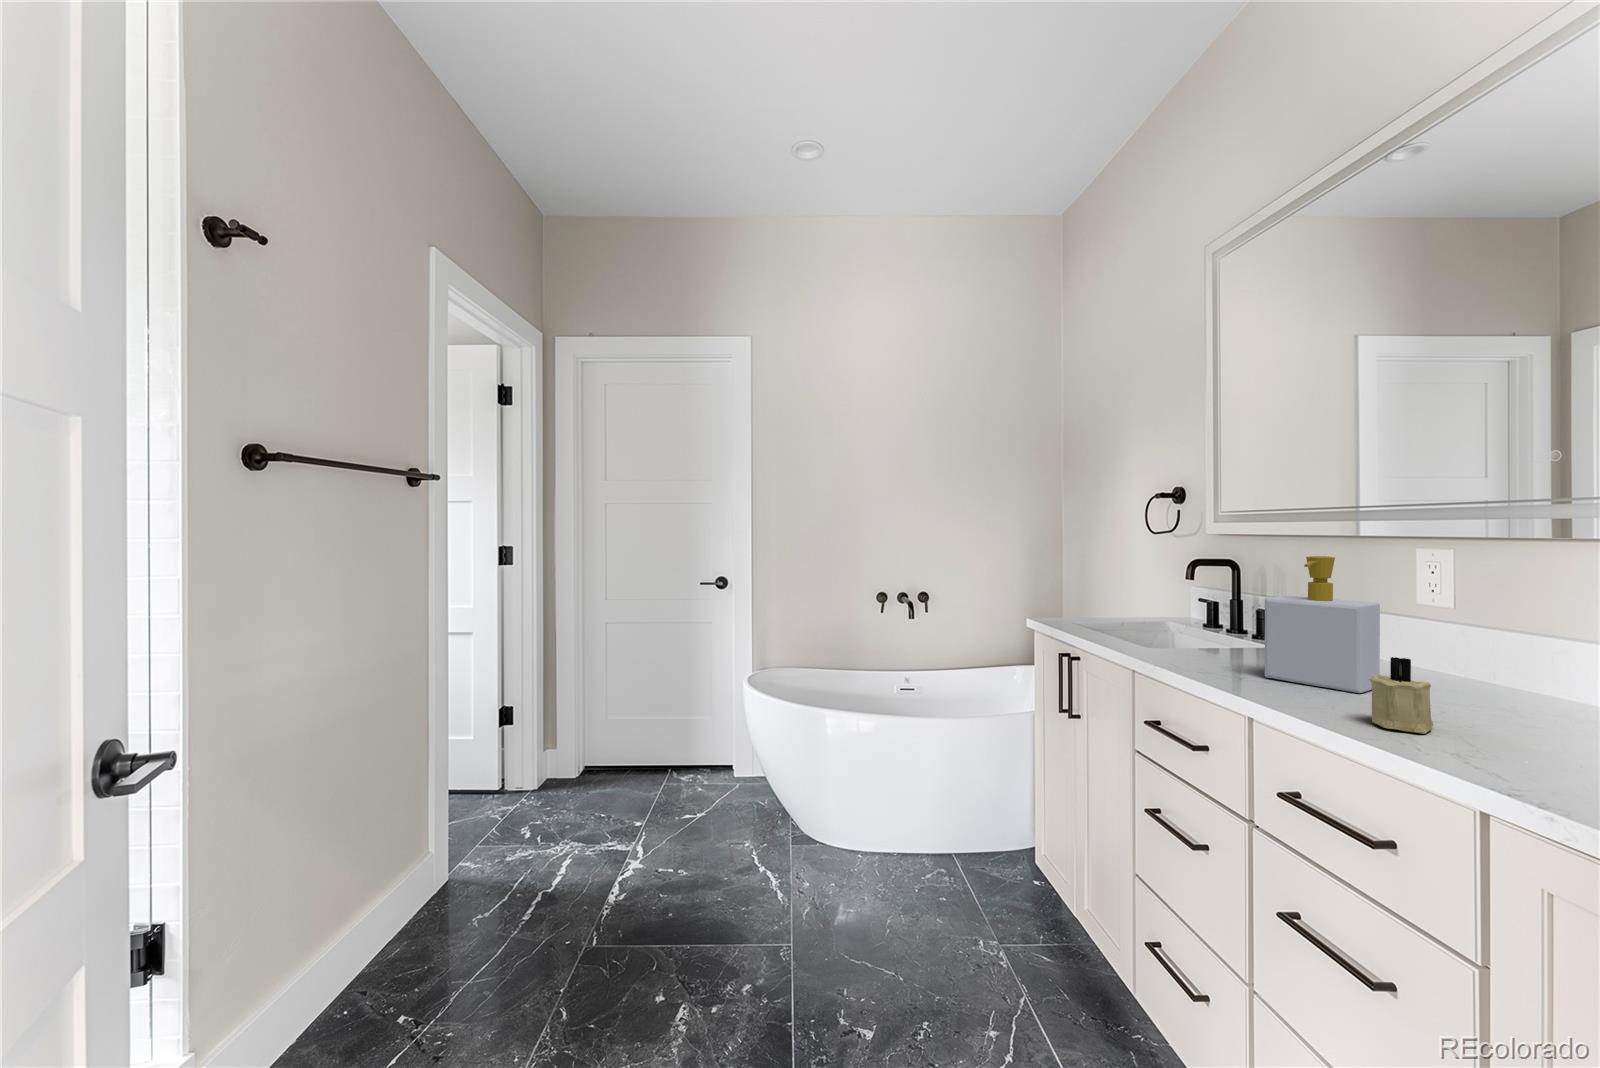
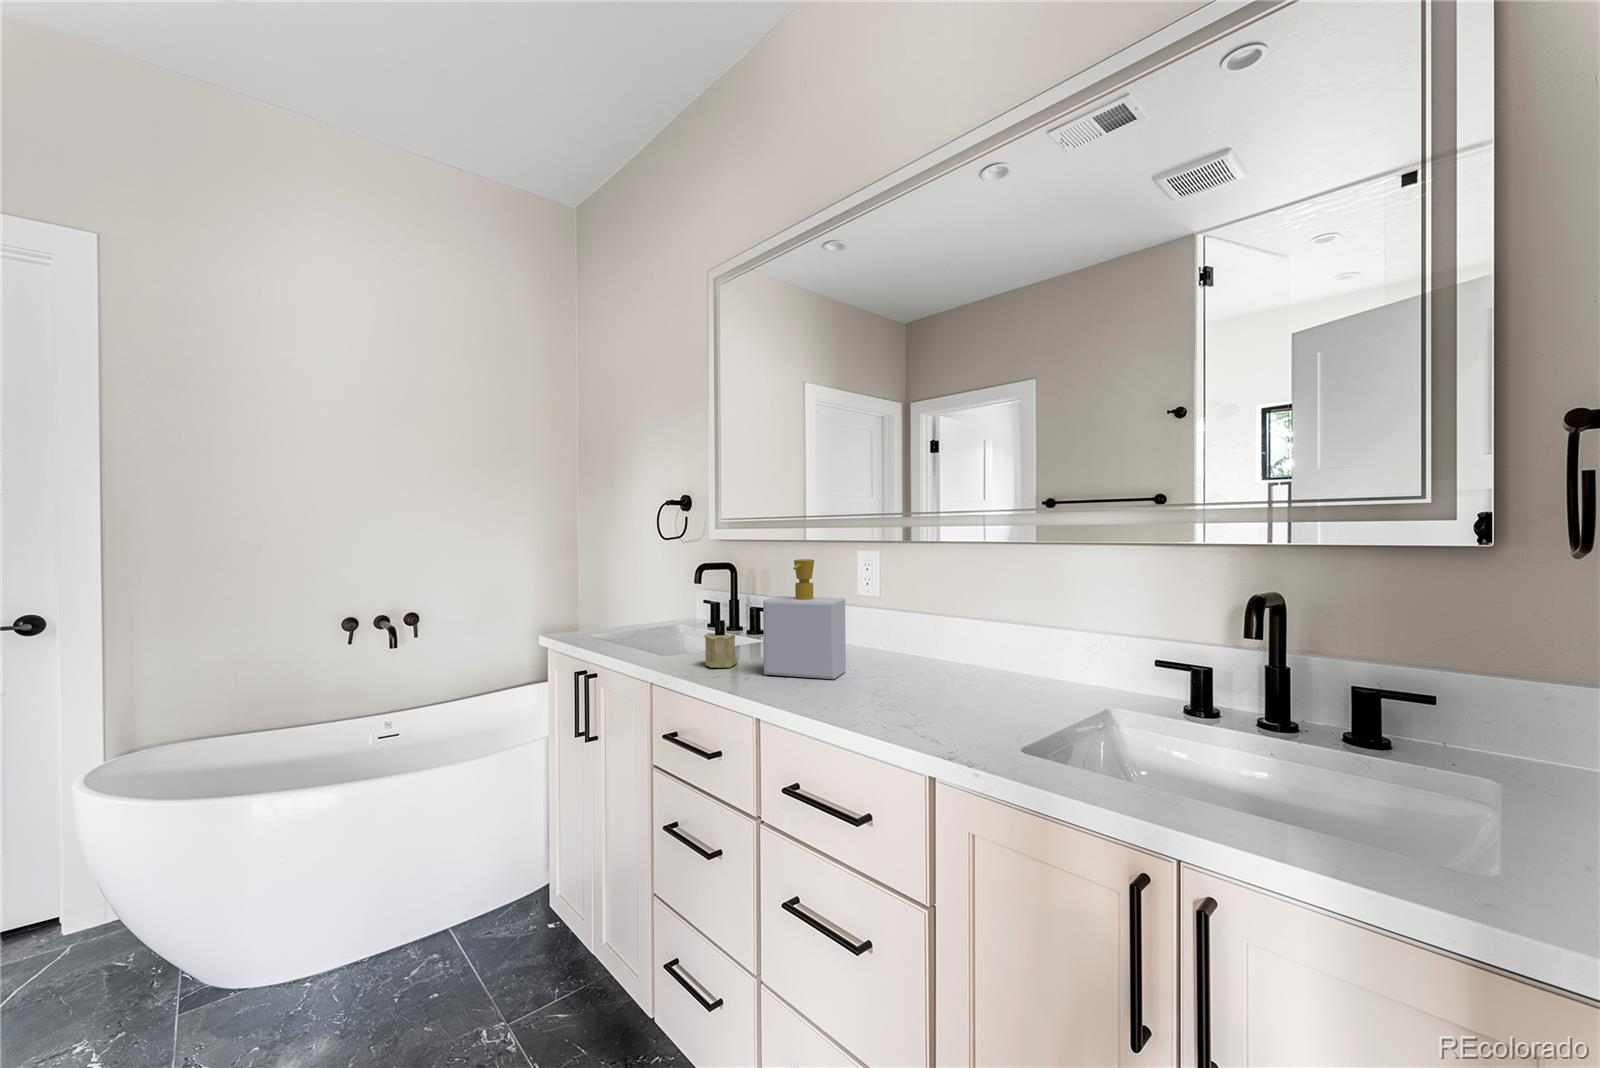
candle: present [1369,657,1433,734] -> present [704,620,738,668]

